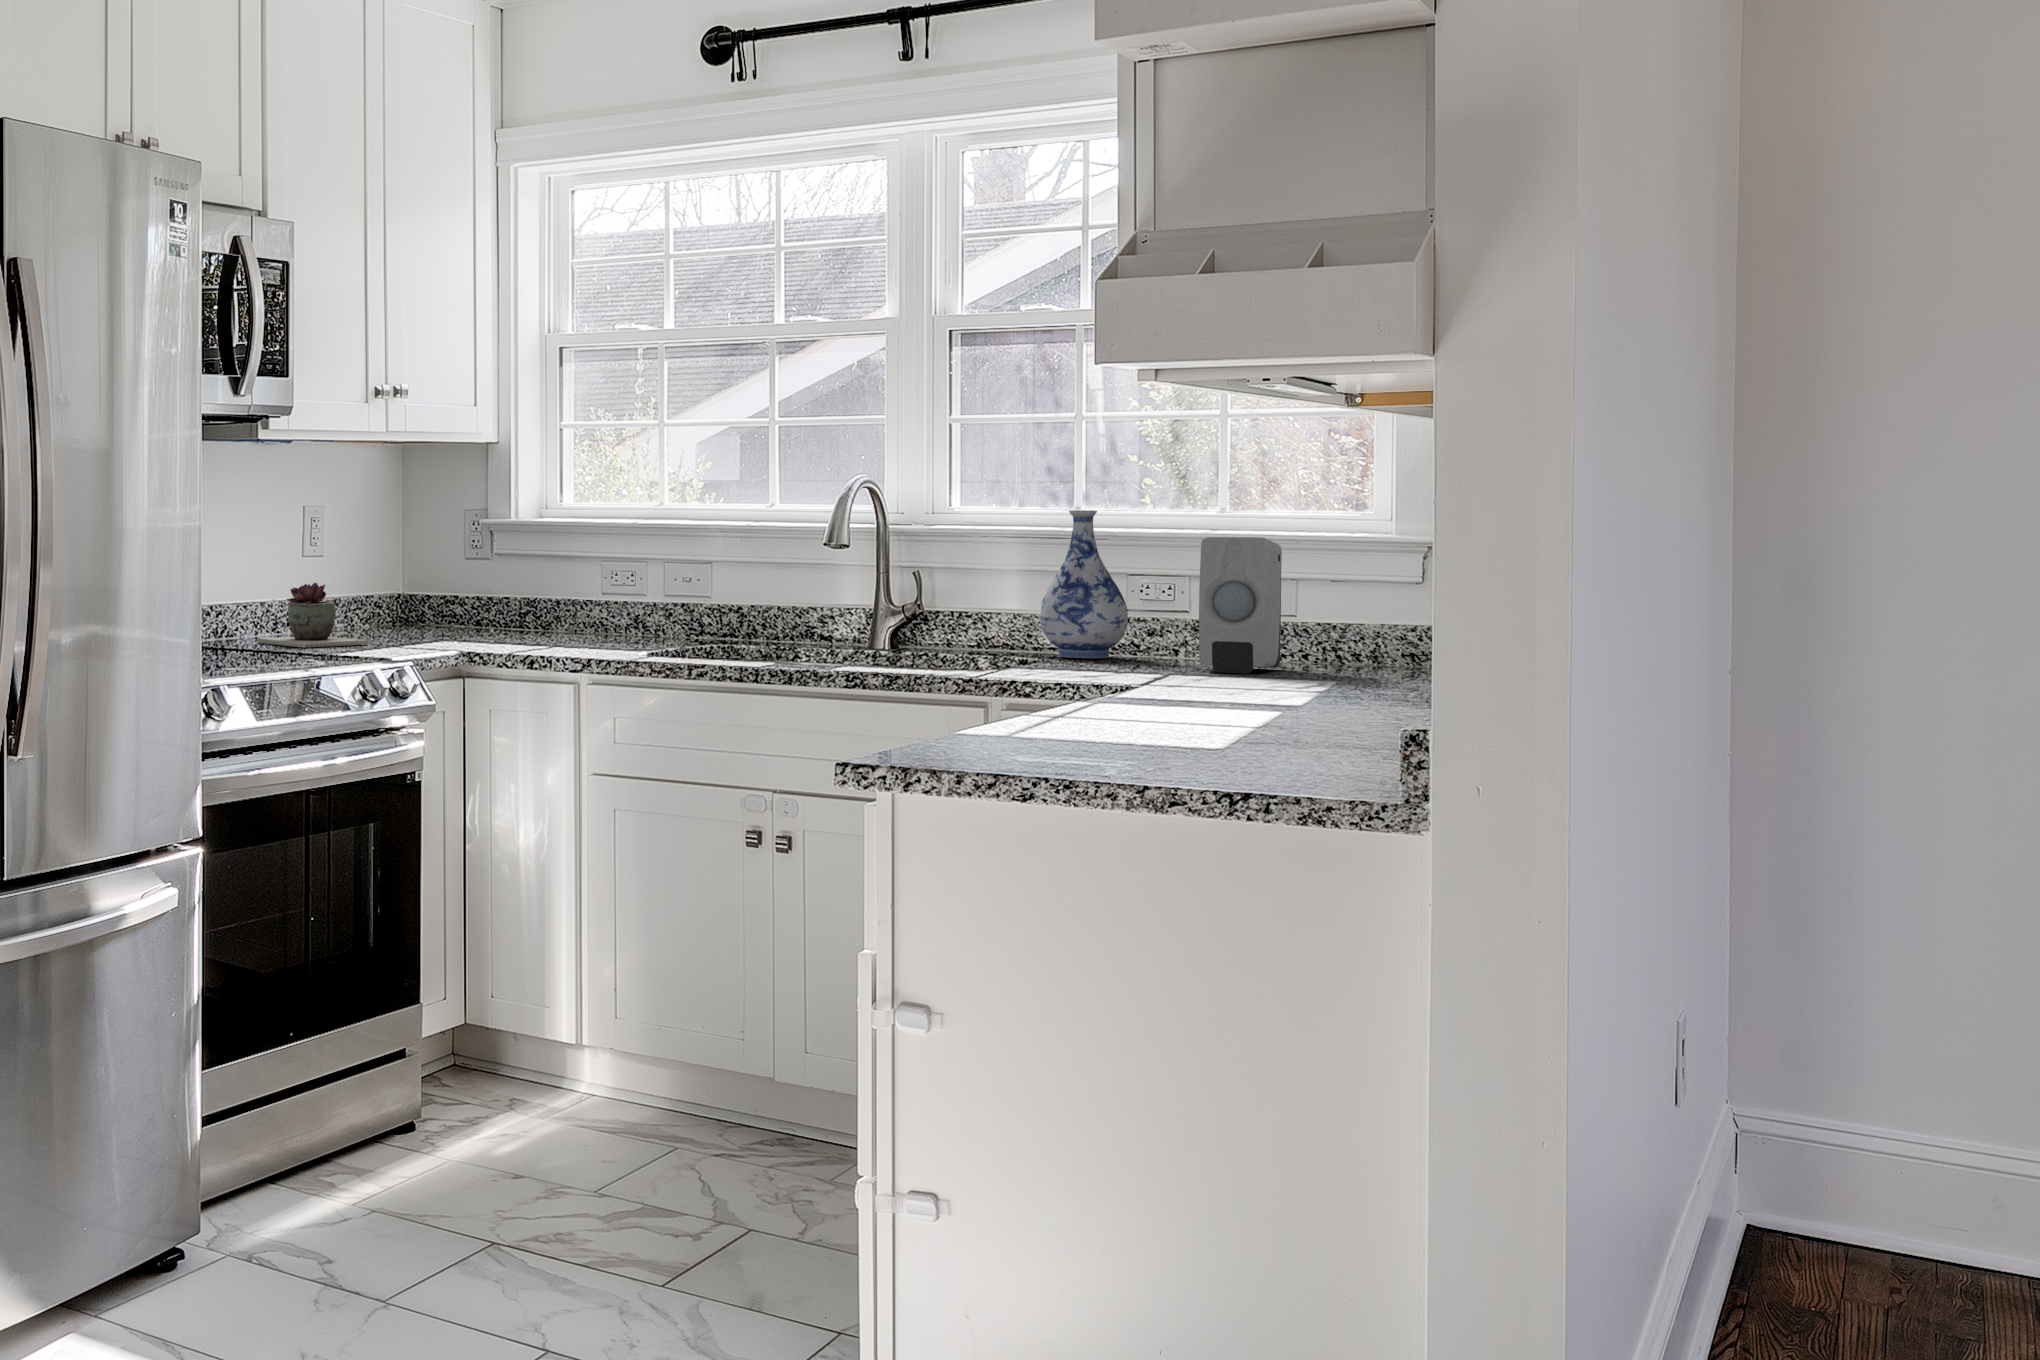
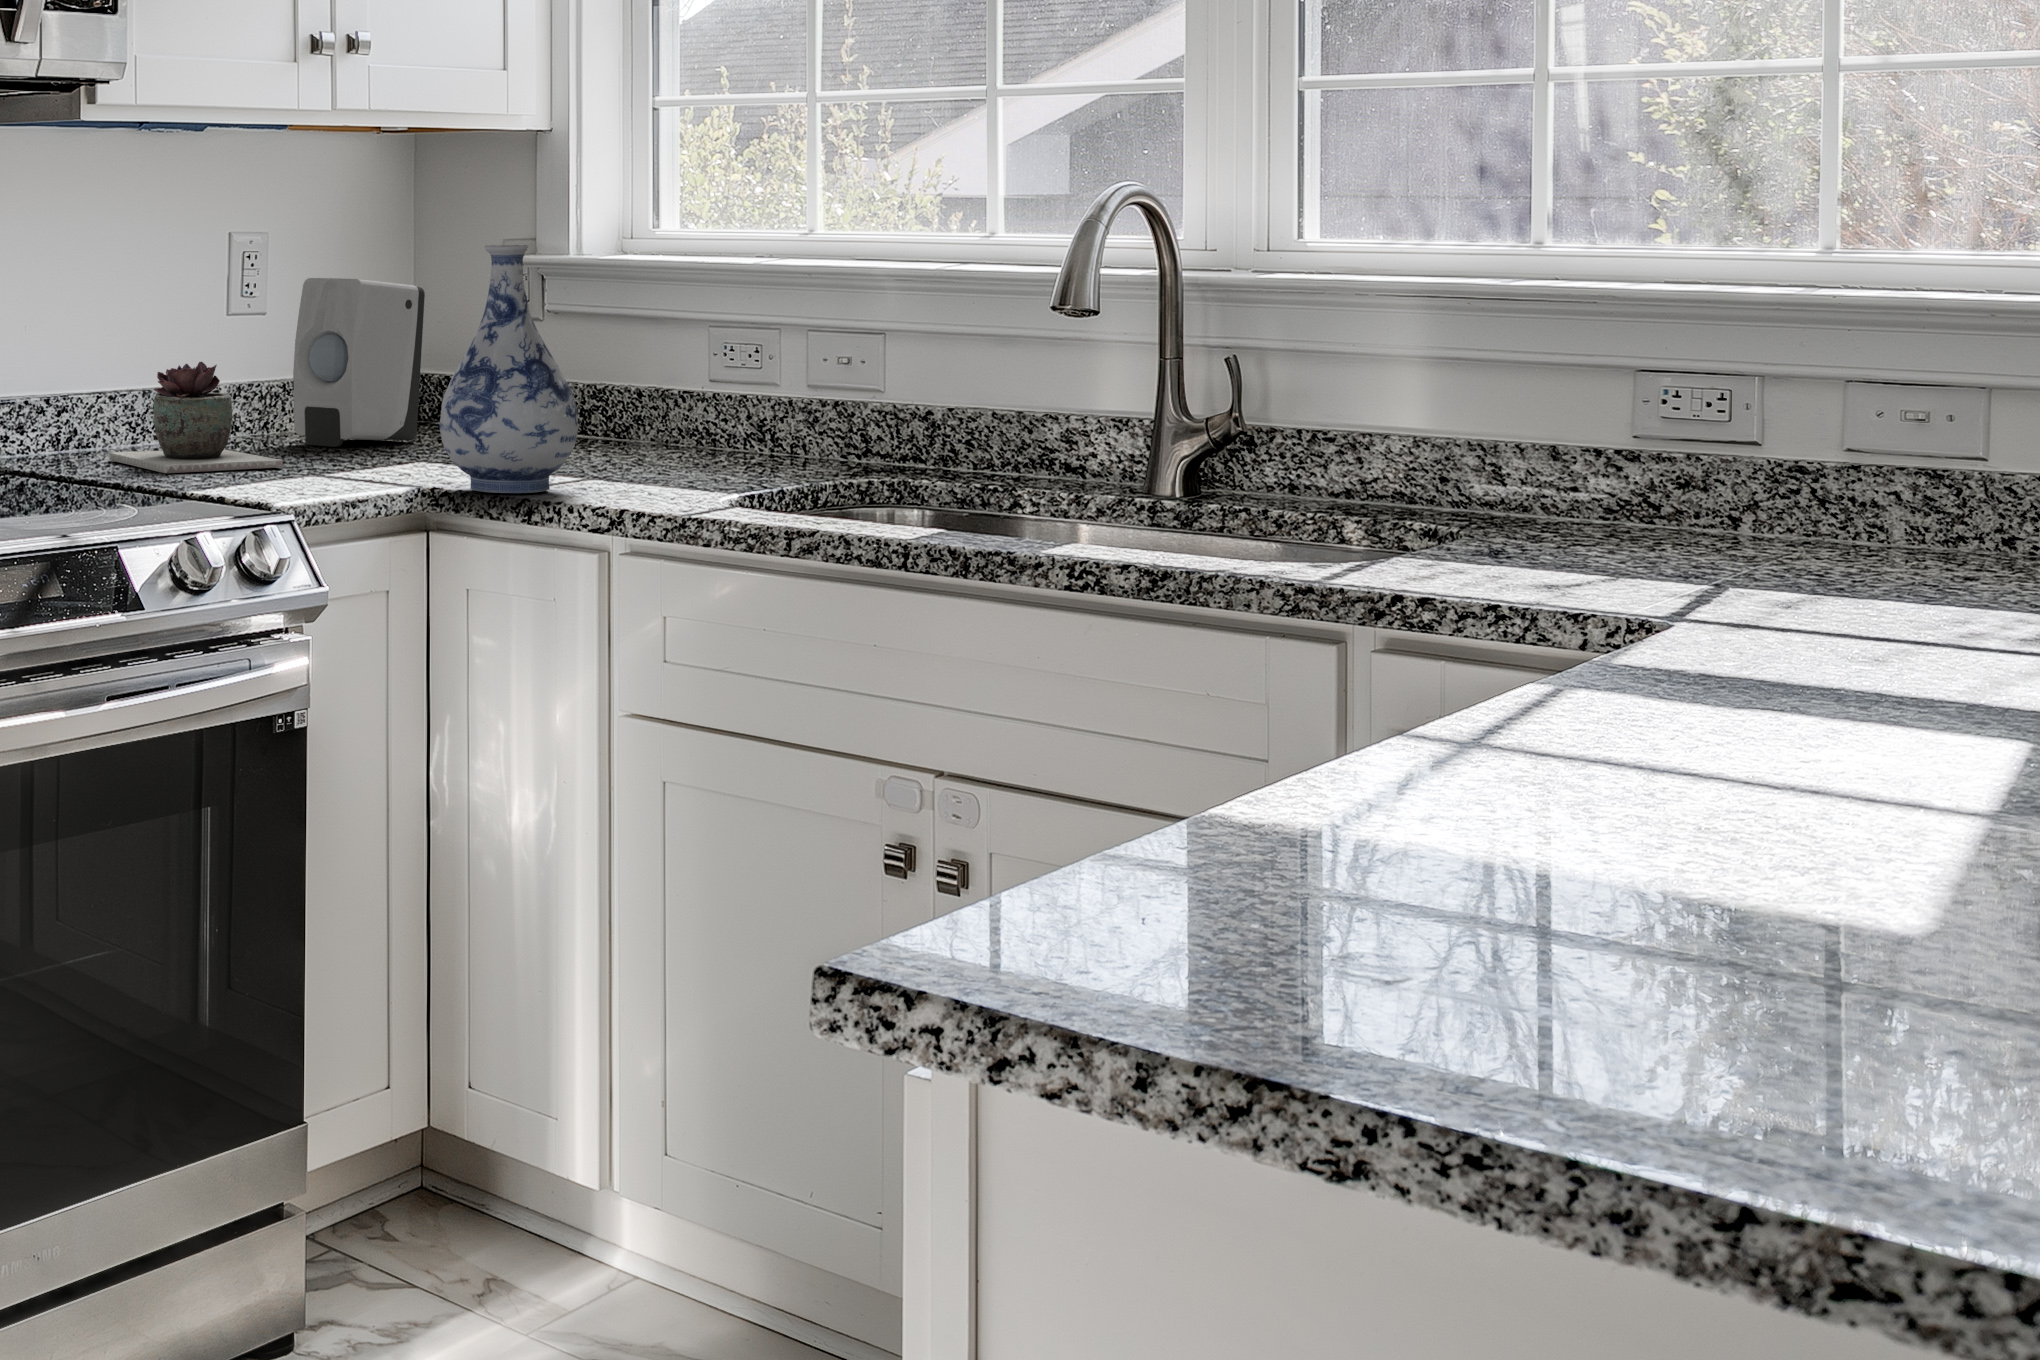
vase: present [1040,510,1128,658] -> present [440,245,578,493]
soap dispenser: present [1199,537,1282,673] -> present [293,278,425,447]

